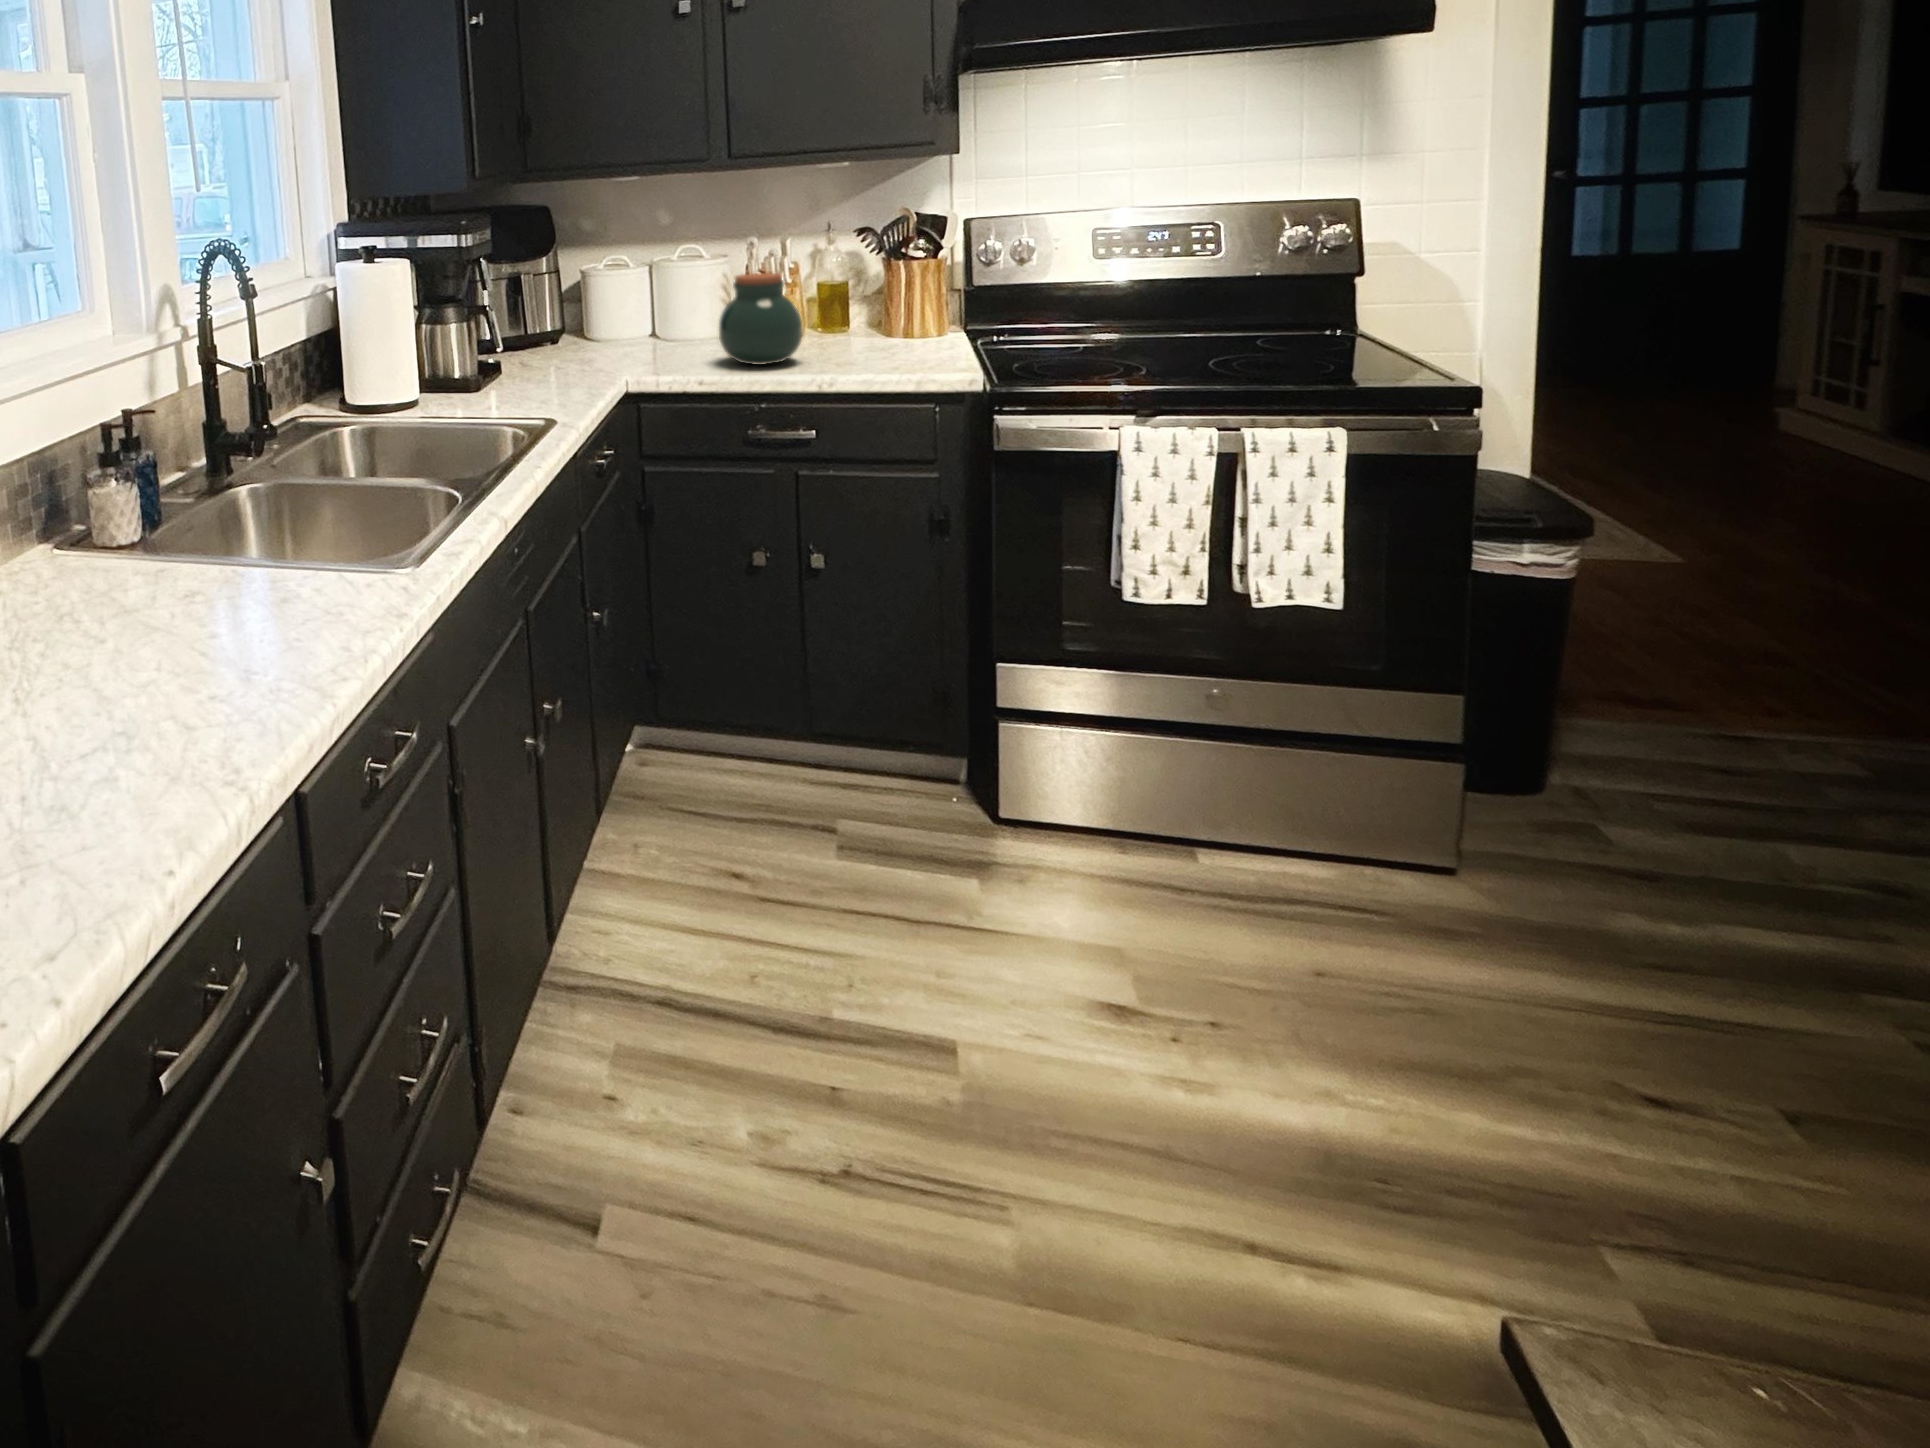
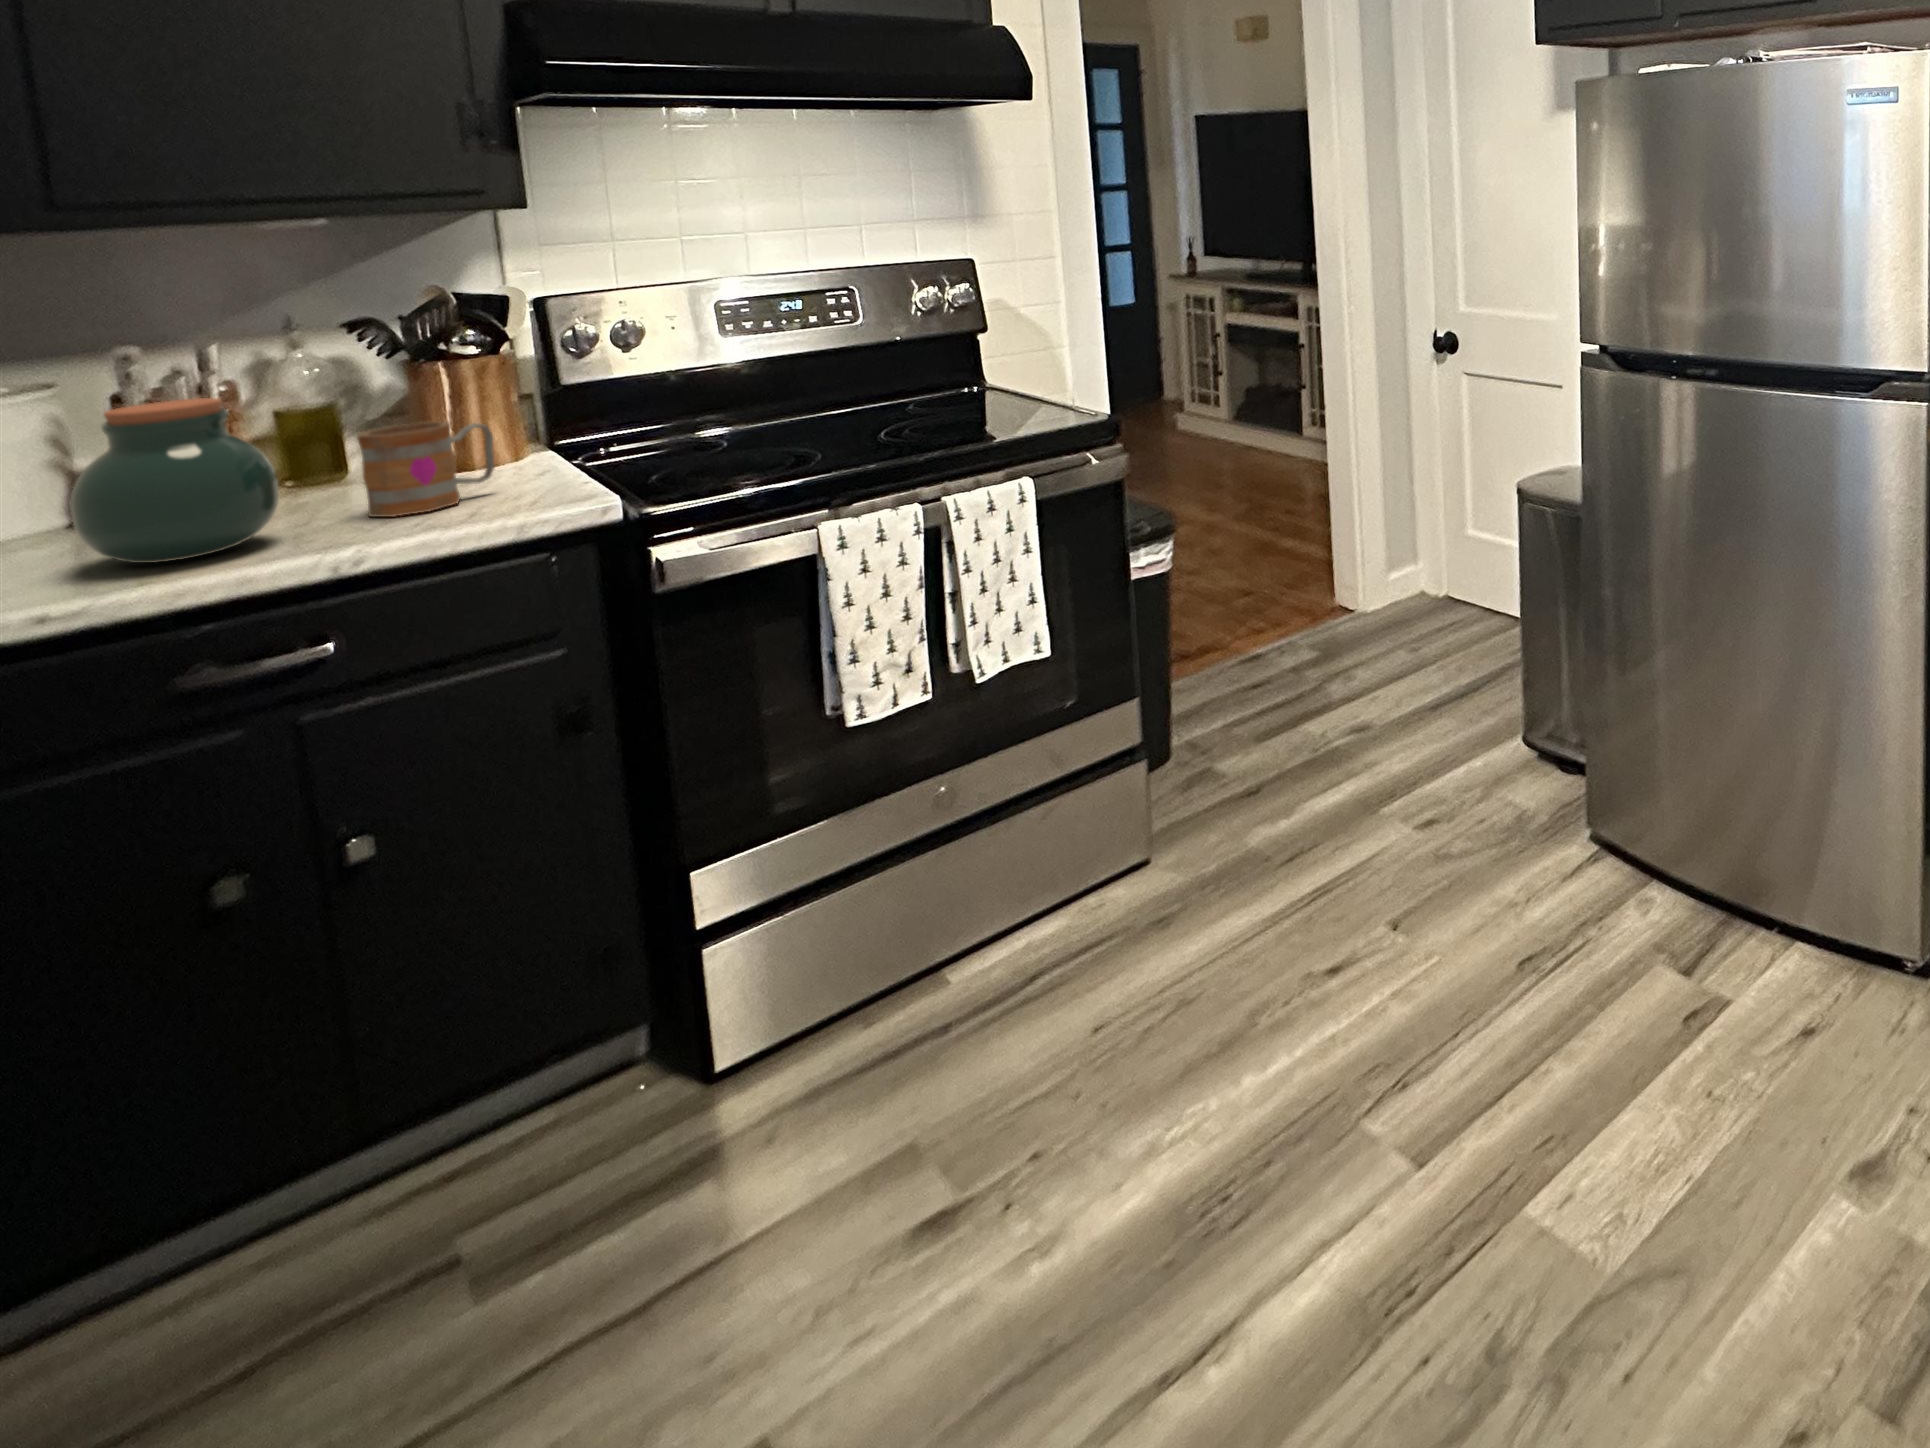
mug: none [844,302,918,361] -> present [357,422,494,517]

